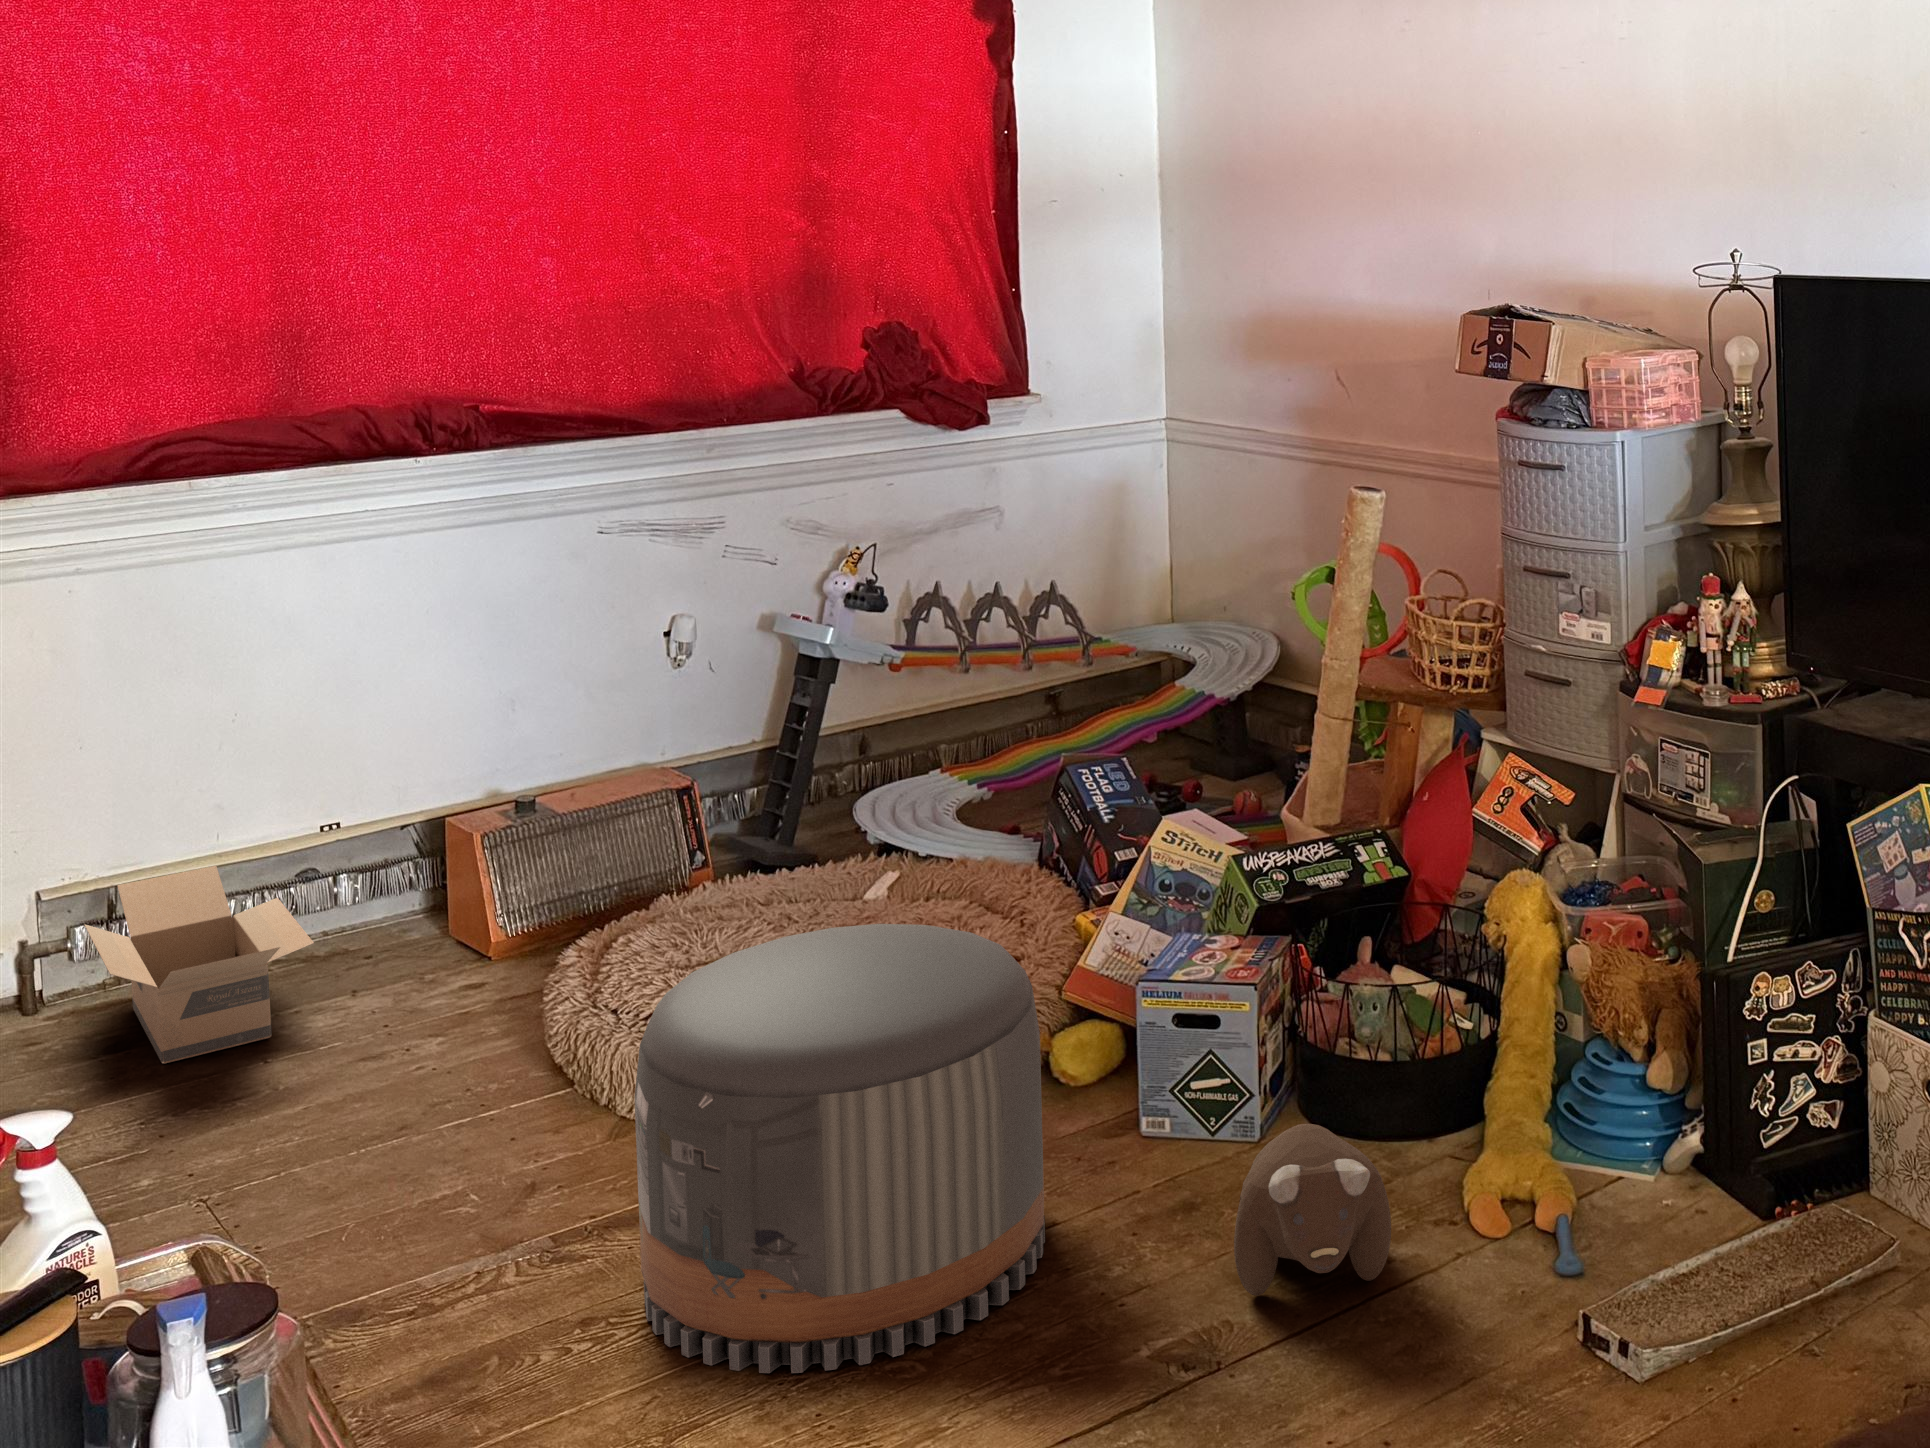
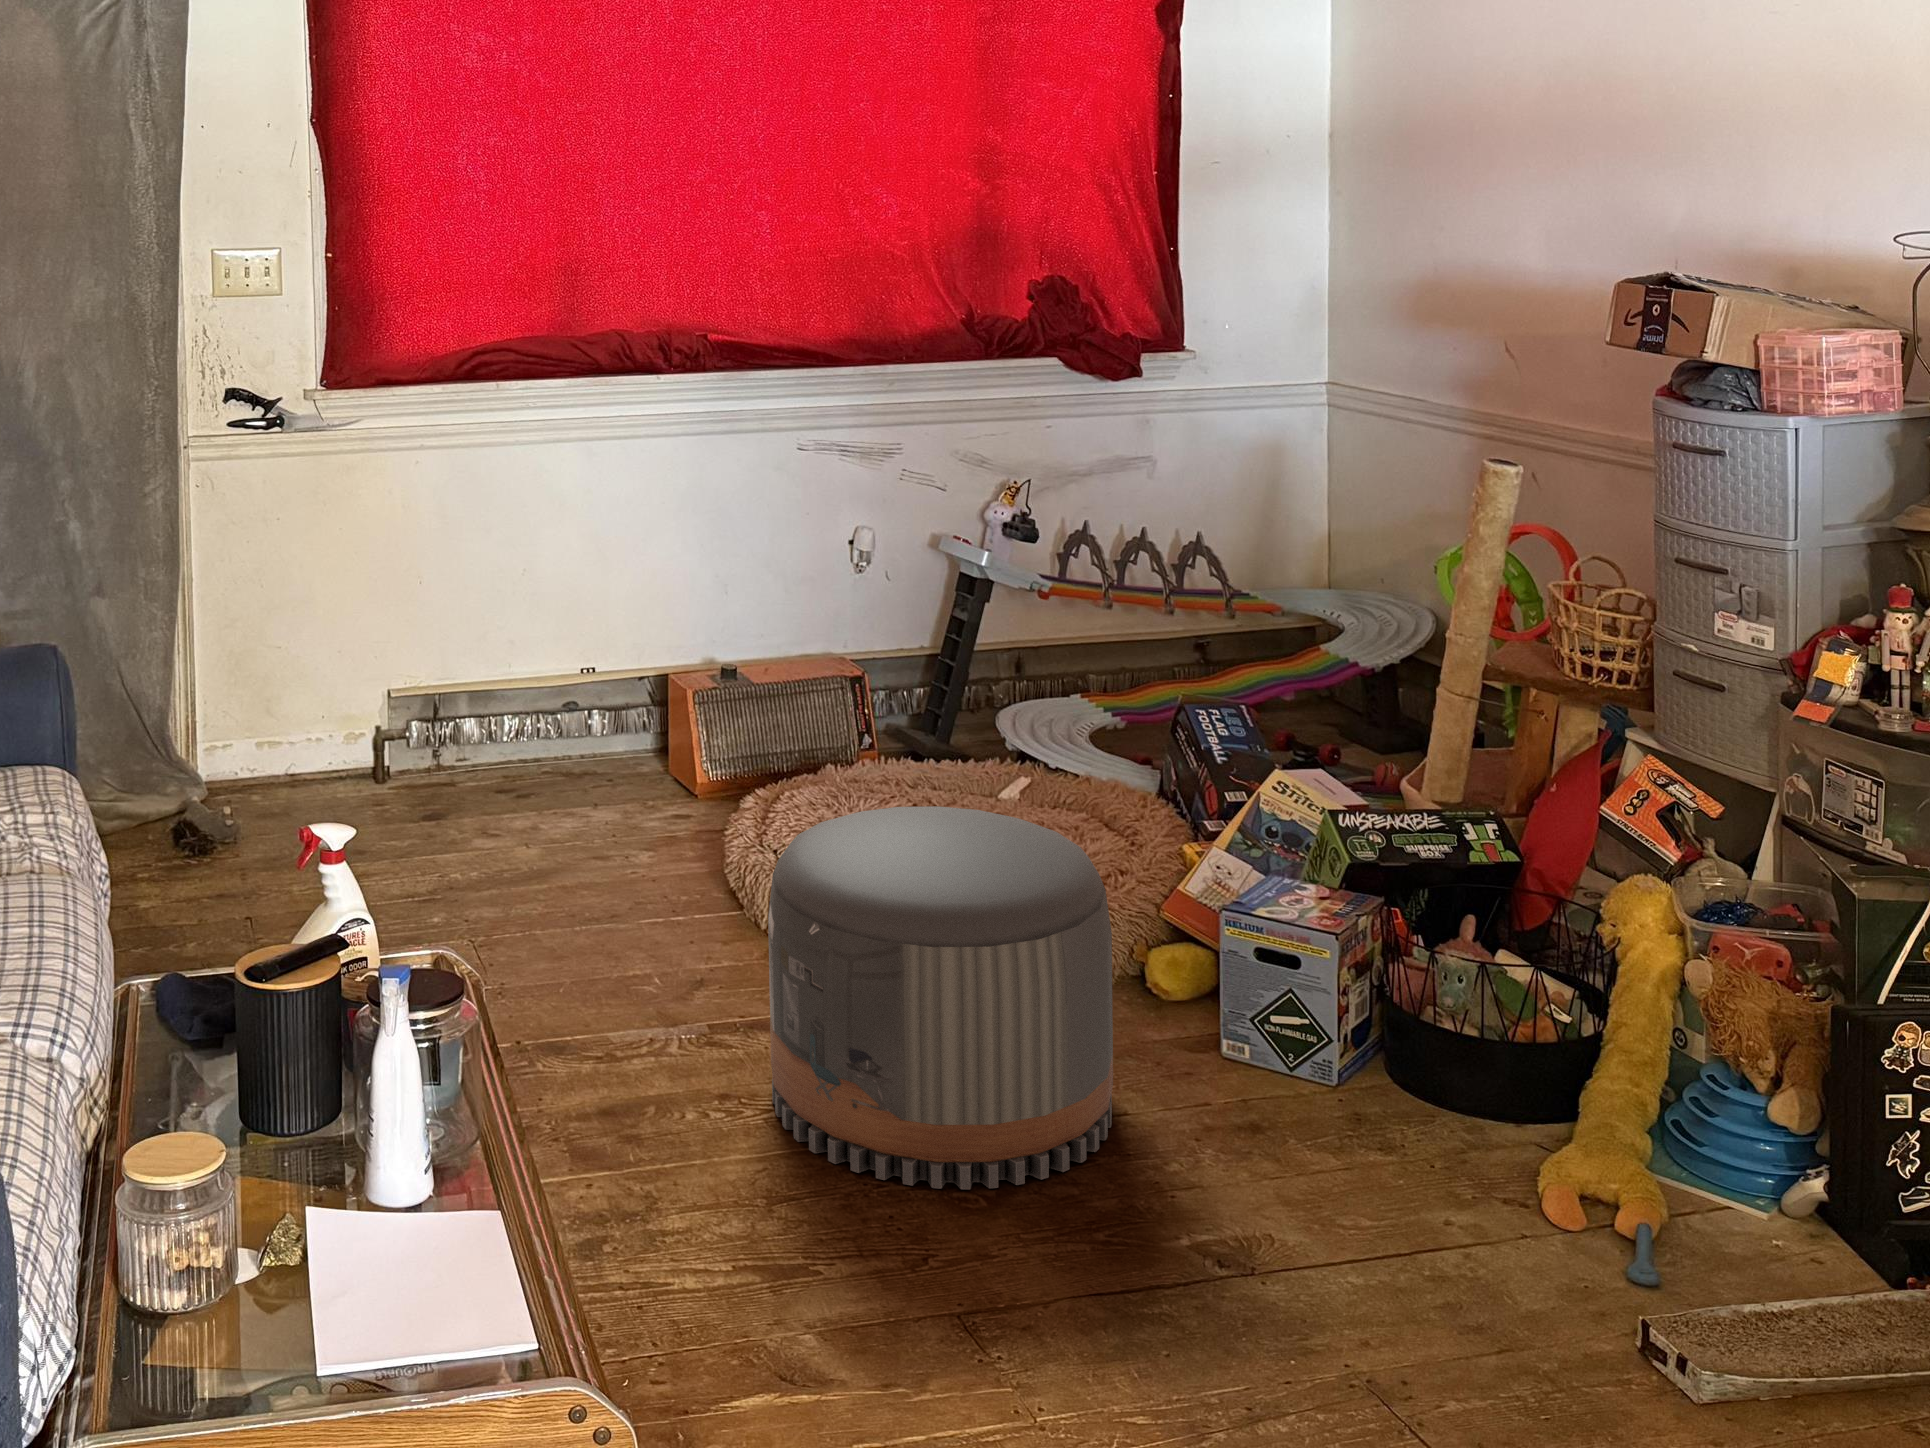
cardboard box: present [85,866,314,1064] -> none [440,687,581,828]
plush toy: present [1234,1124,1391,1295] -> none [1284,1076,1452,1250]

